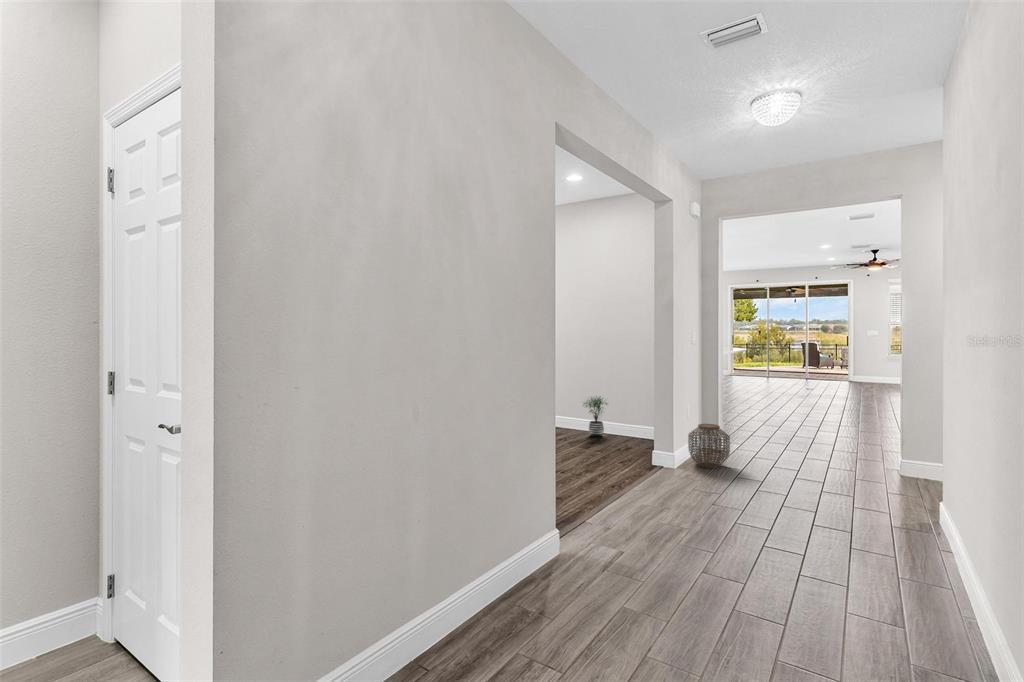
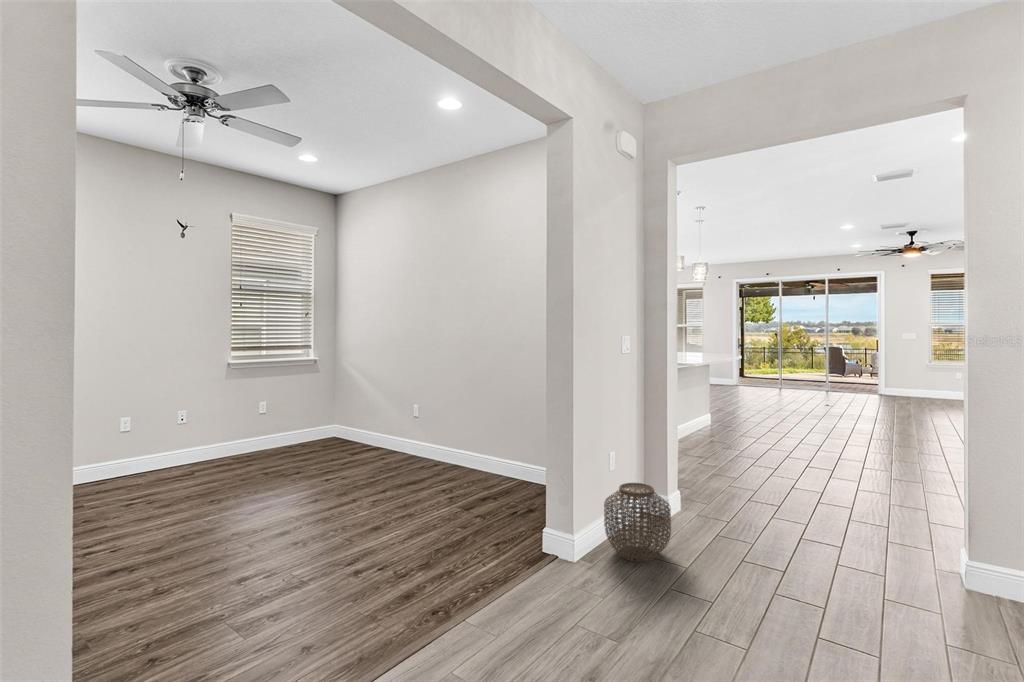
potted plant: present [584,397,607,437] -> none [486,424,528,483]

